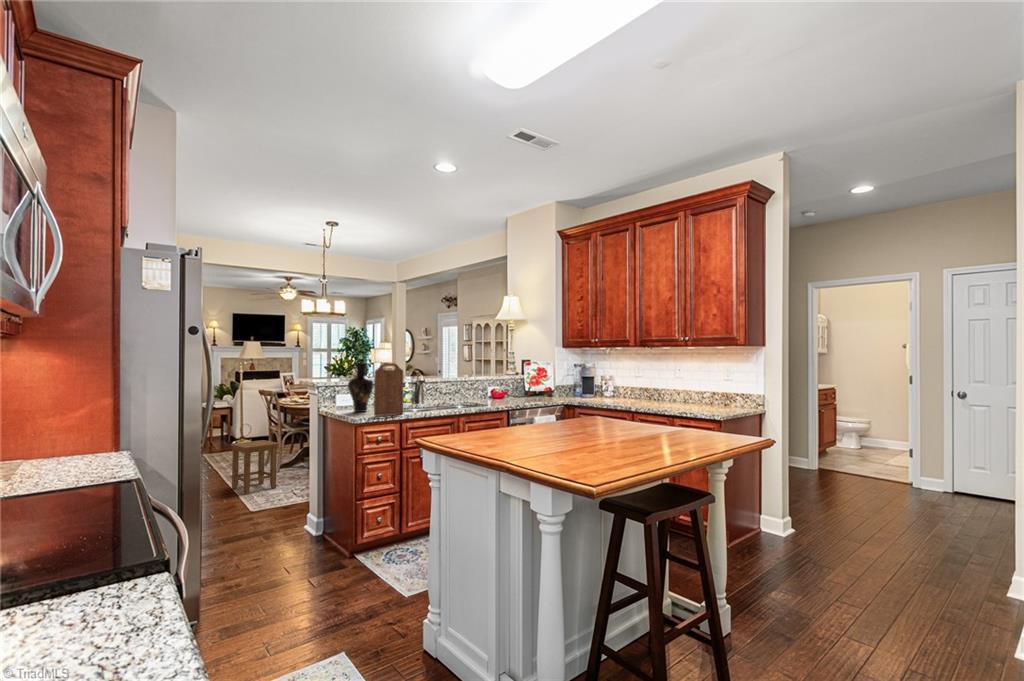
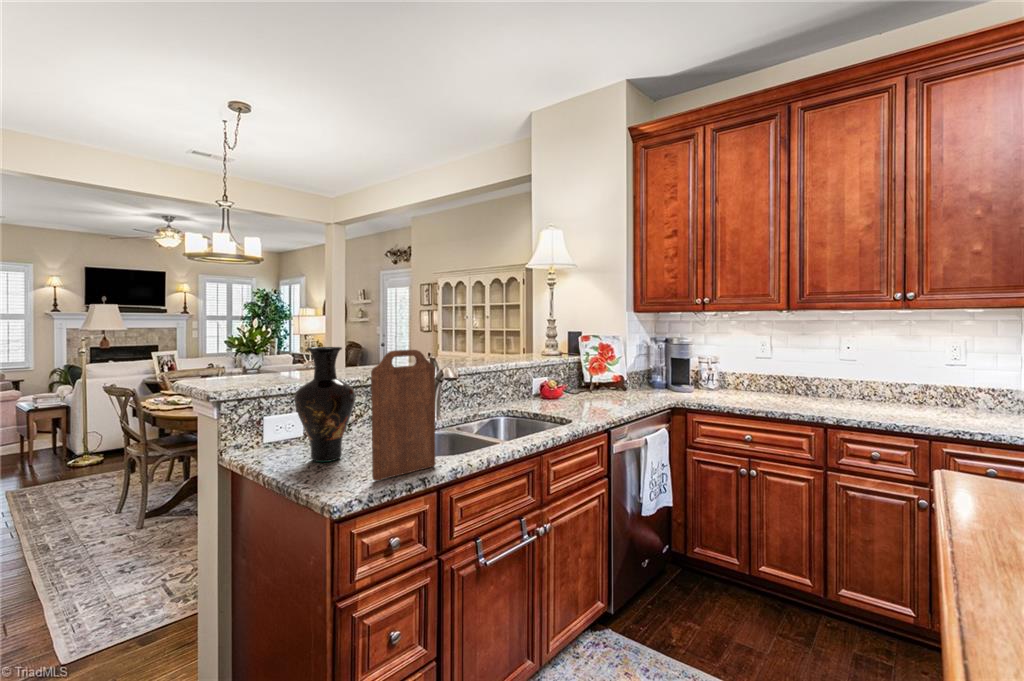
stool: present [231,440,279,494] -> none [44,477,144,588]

